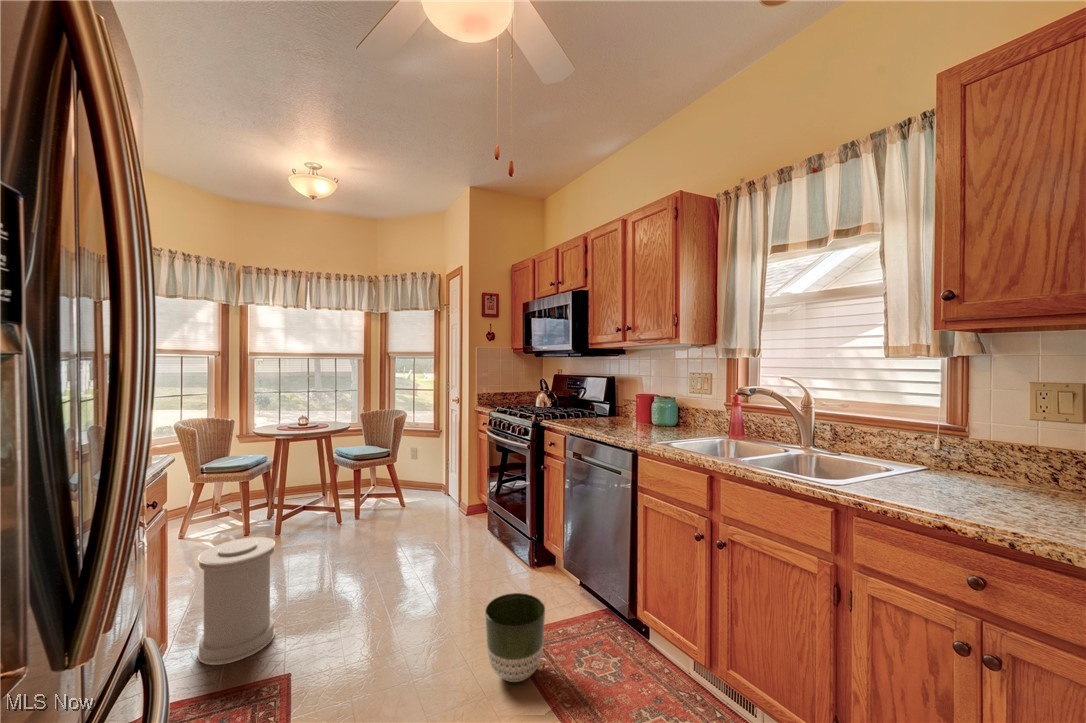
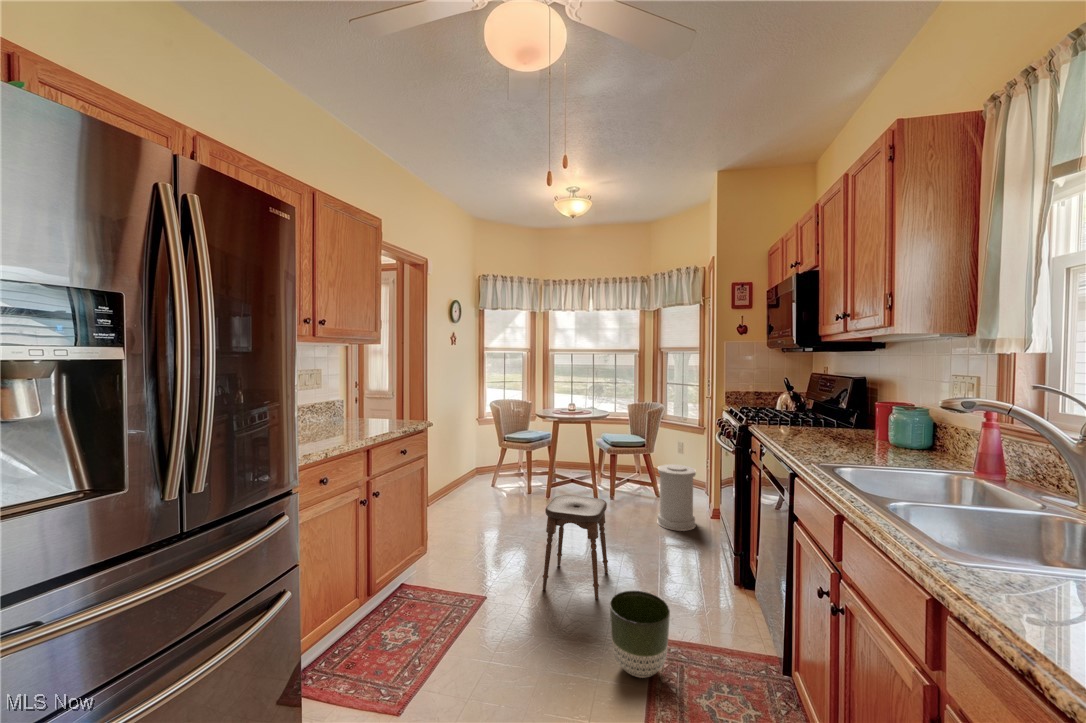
stool: none [351,519,426,650] -> present [543,495,608,599]
trash can: present [198,537,275,665] -> present [657,464,696,531]

